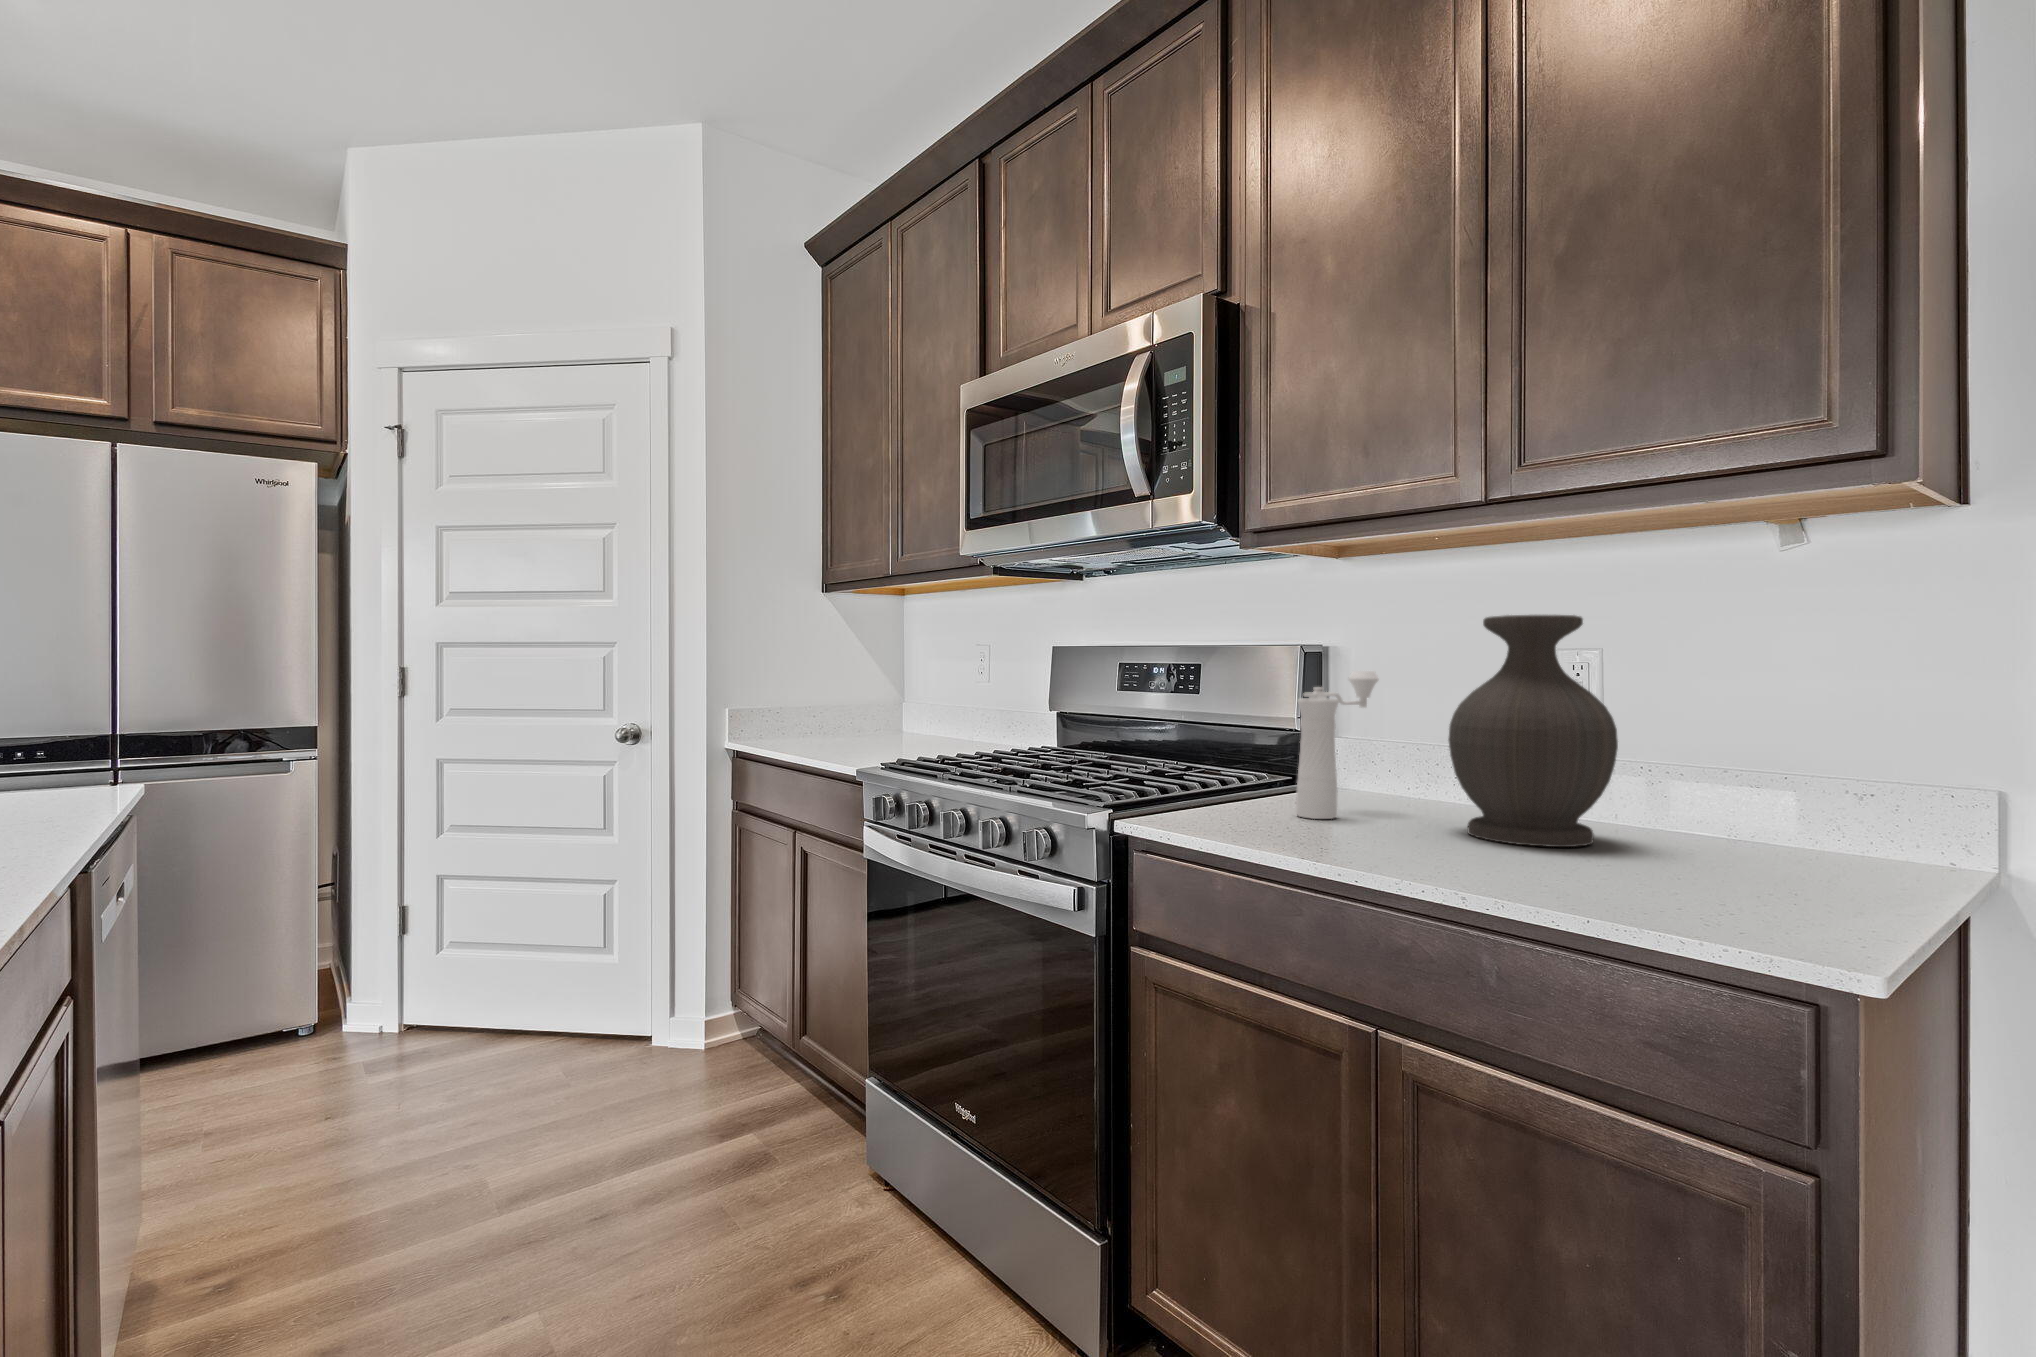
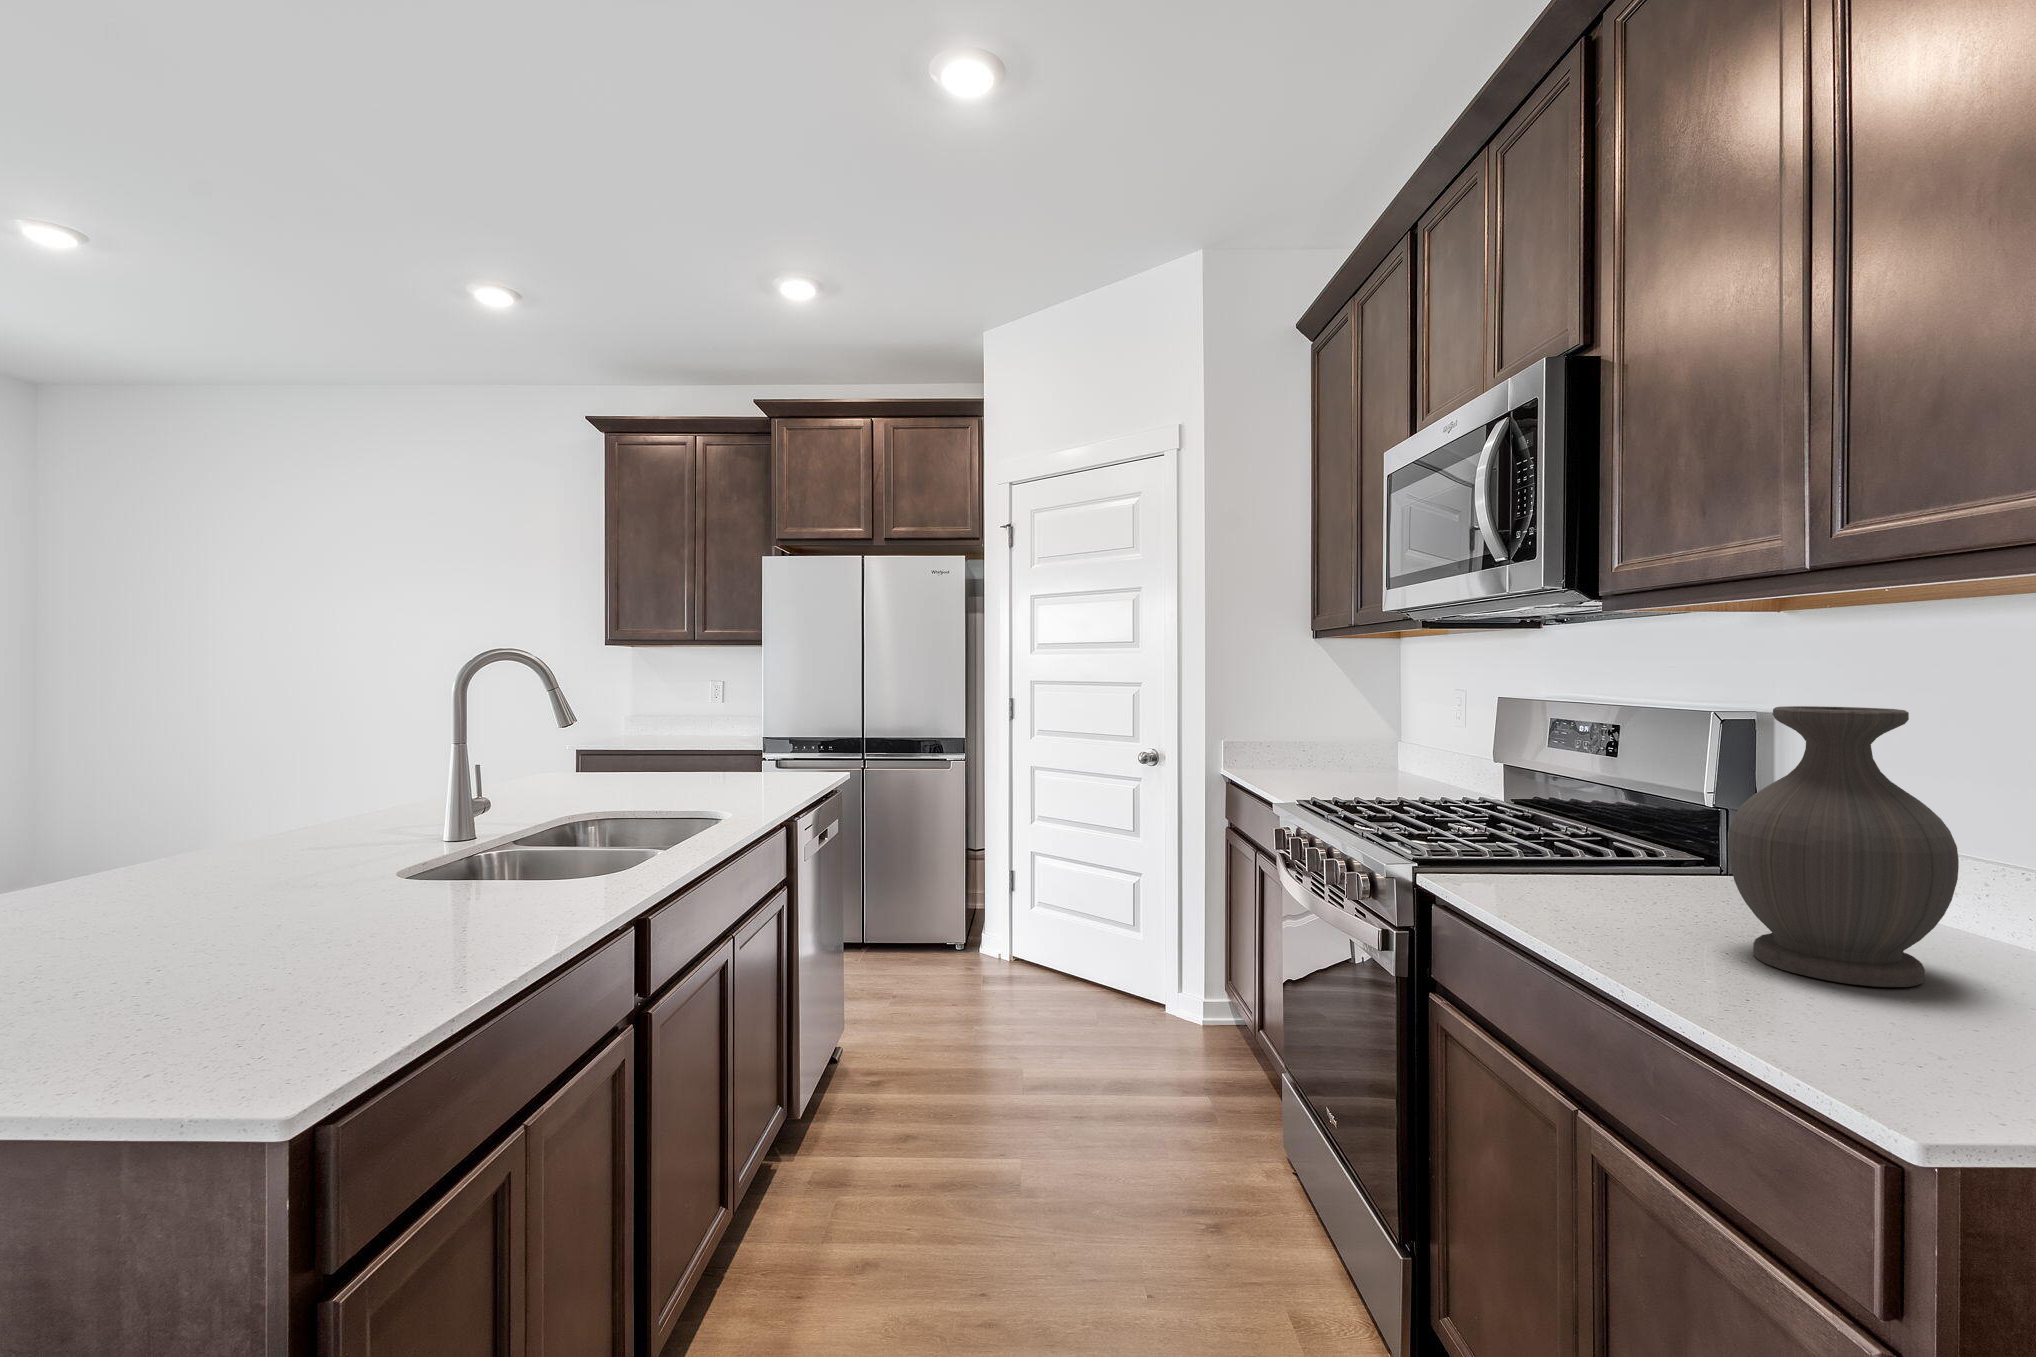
pepper mill: present [1296,671,1379,819] -> none [1585,752,1711,910]

